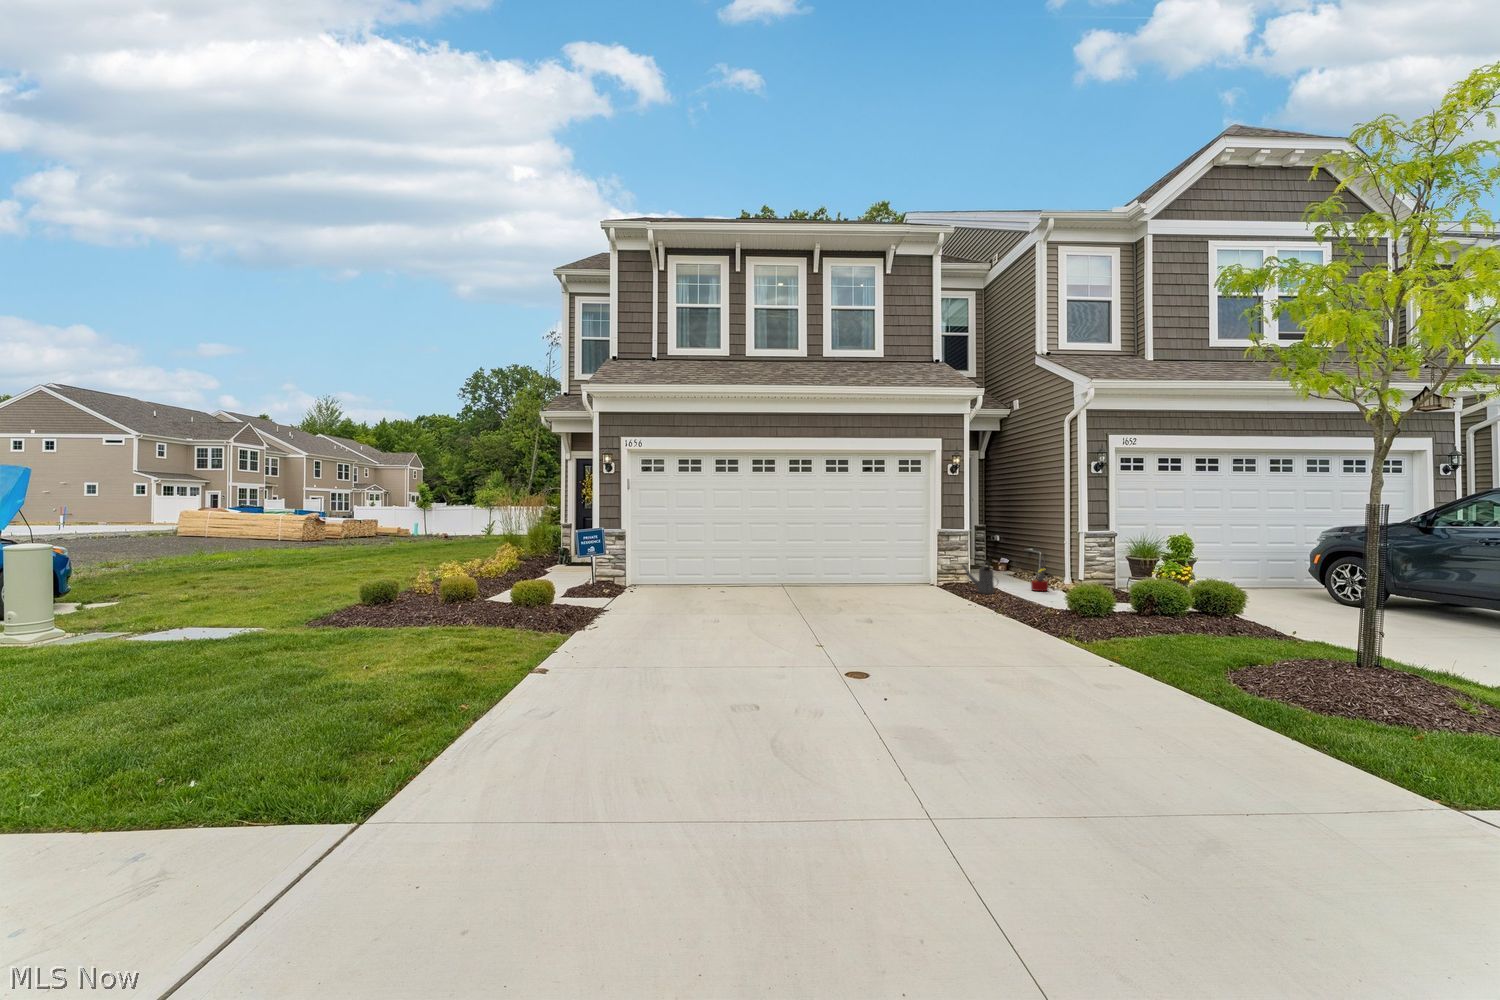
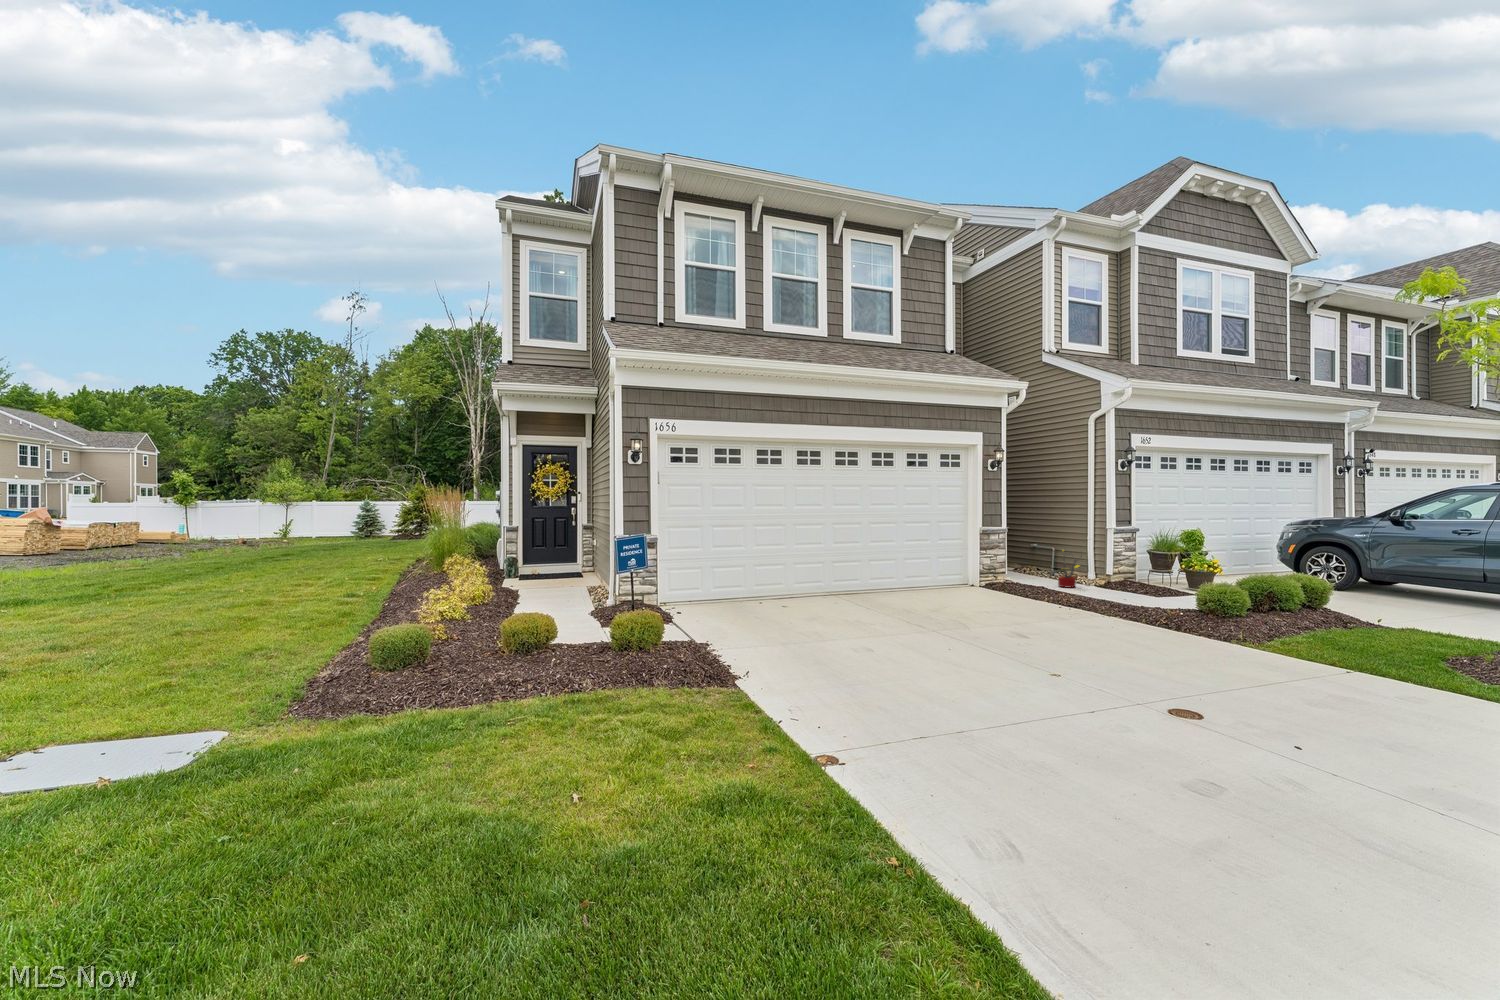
watering can: present [963,562,998,594] -> none [1002,560,1045,593]

